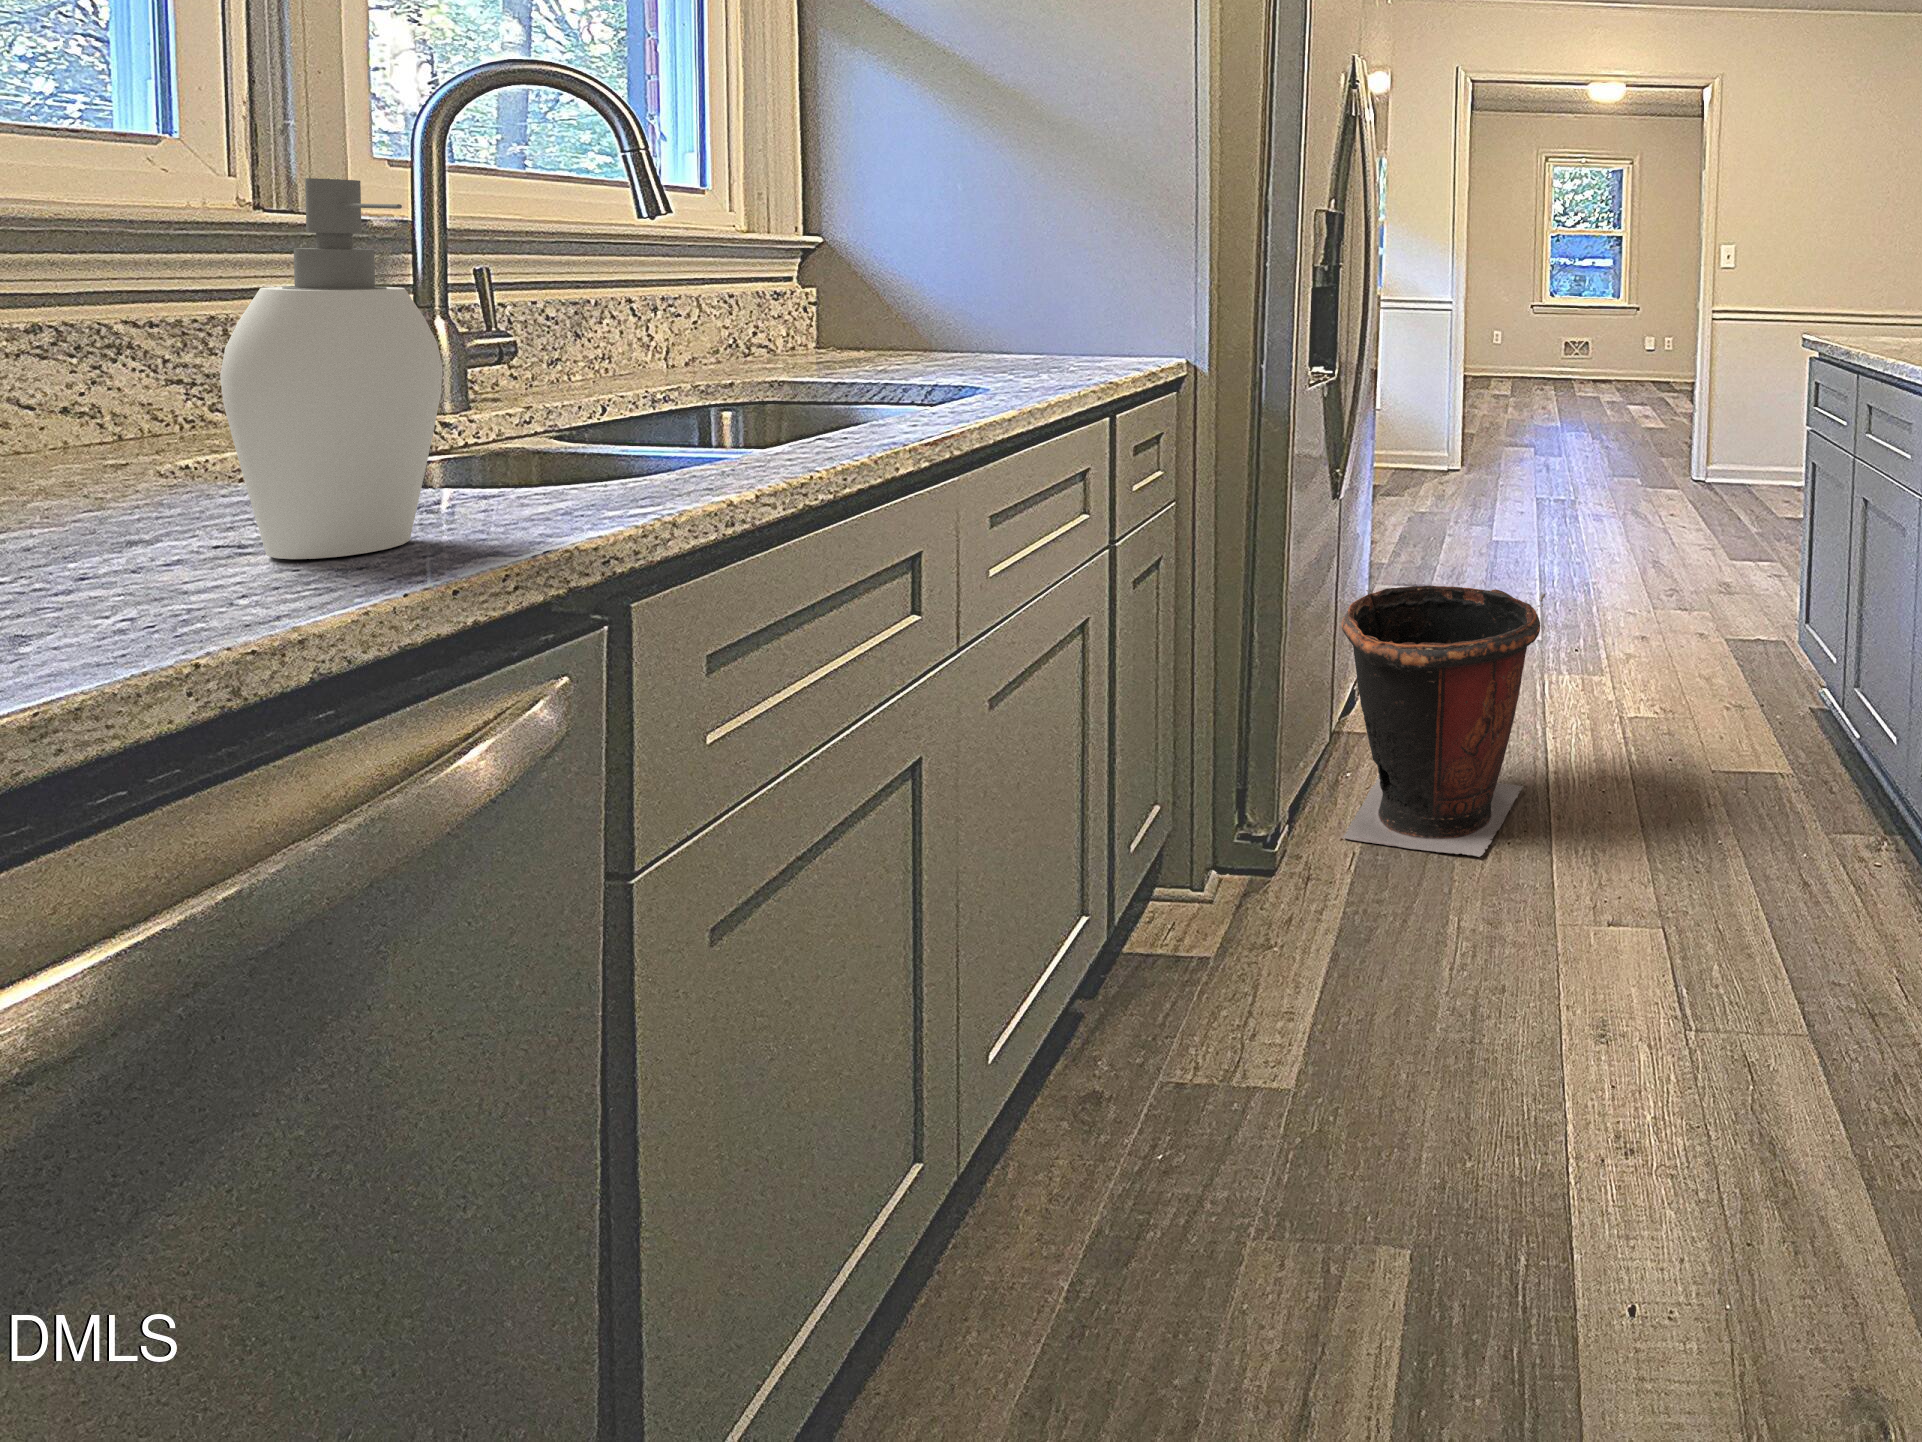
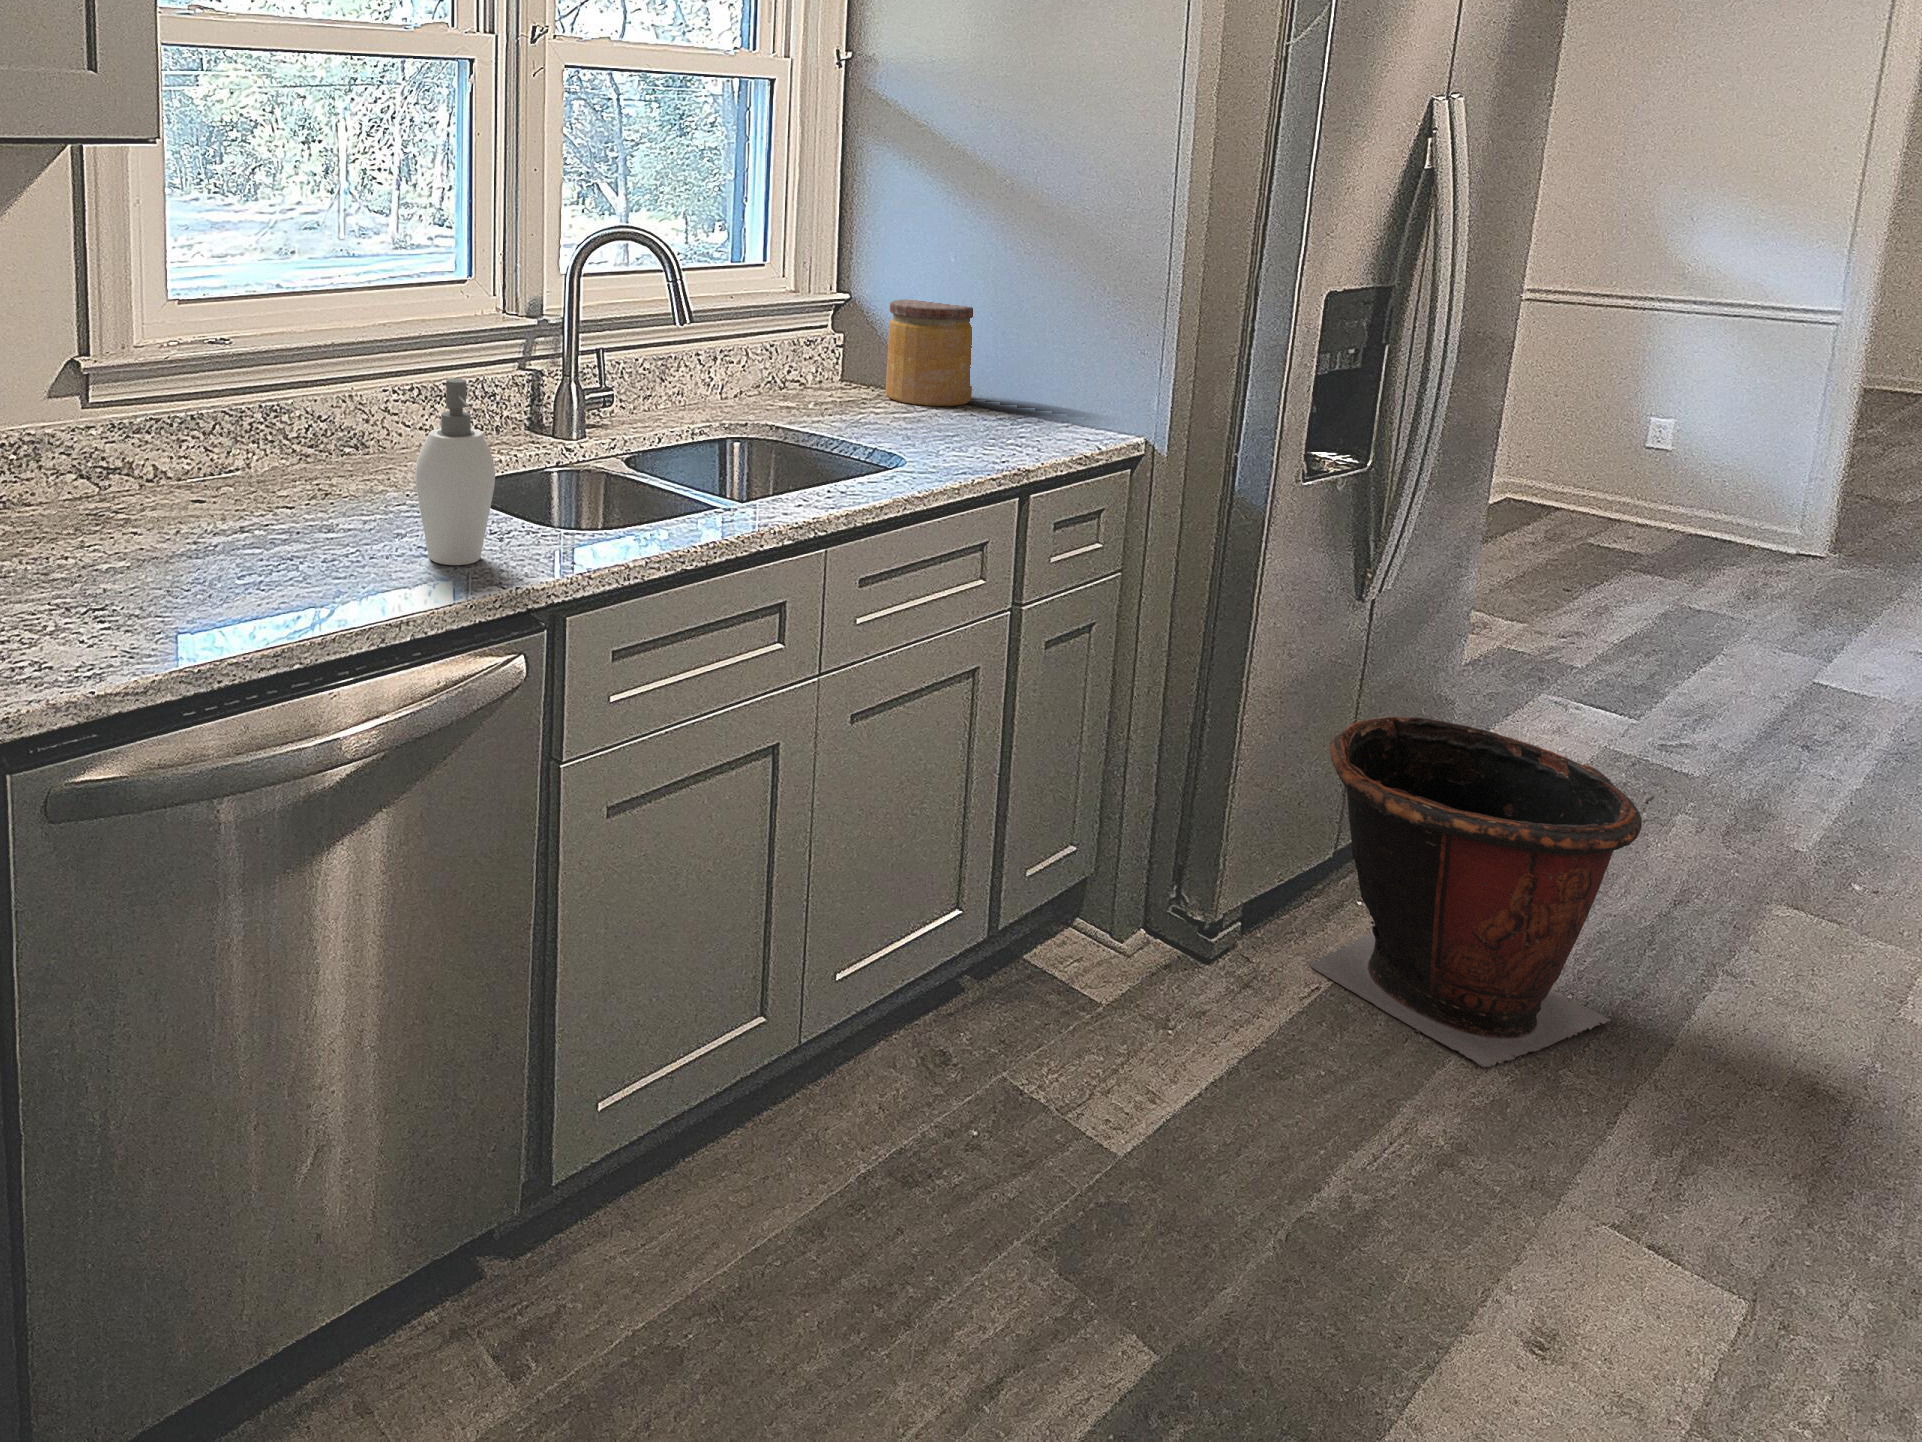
jar: none [884,239,987,358] -> present [886,299,973,406]

